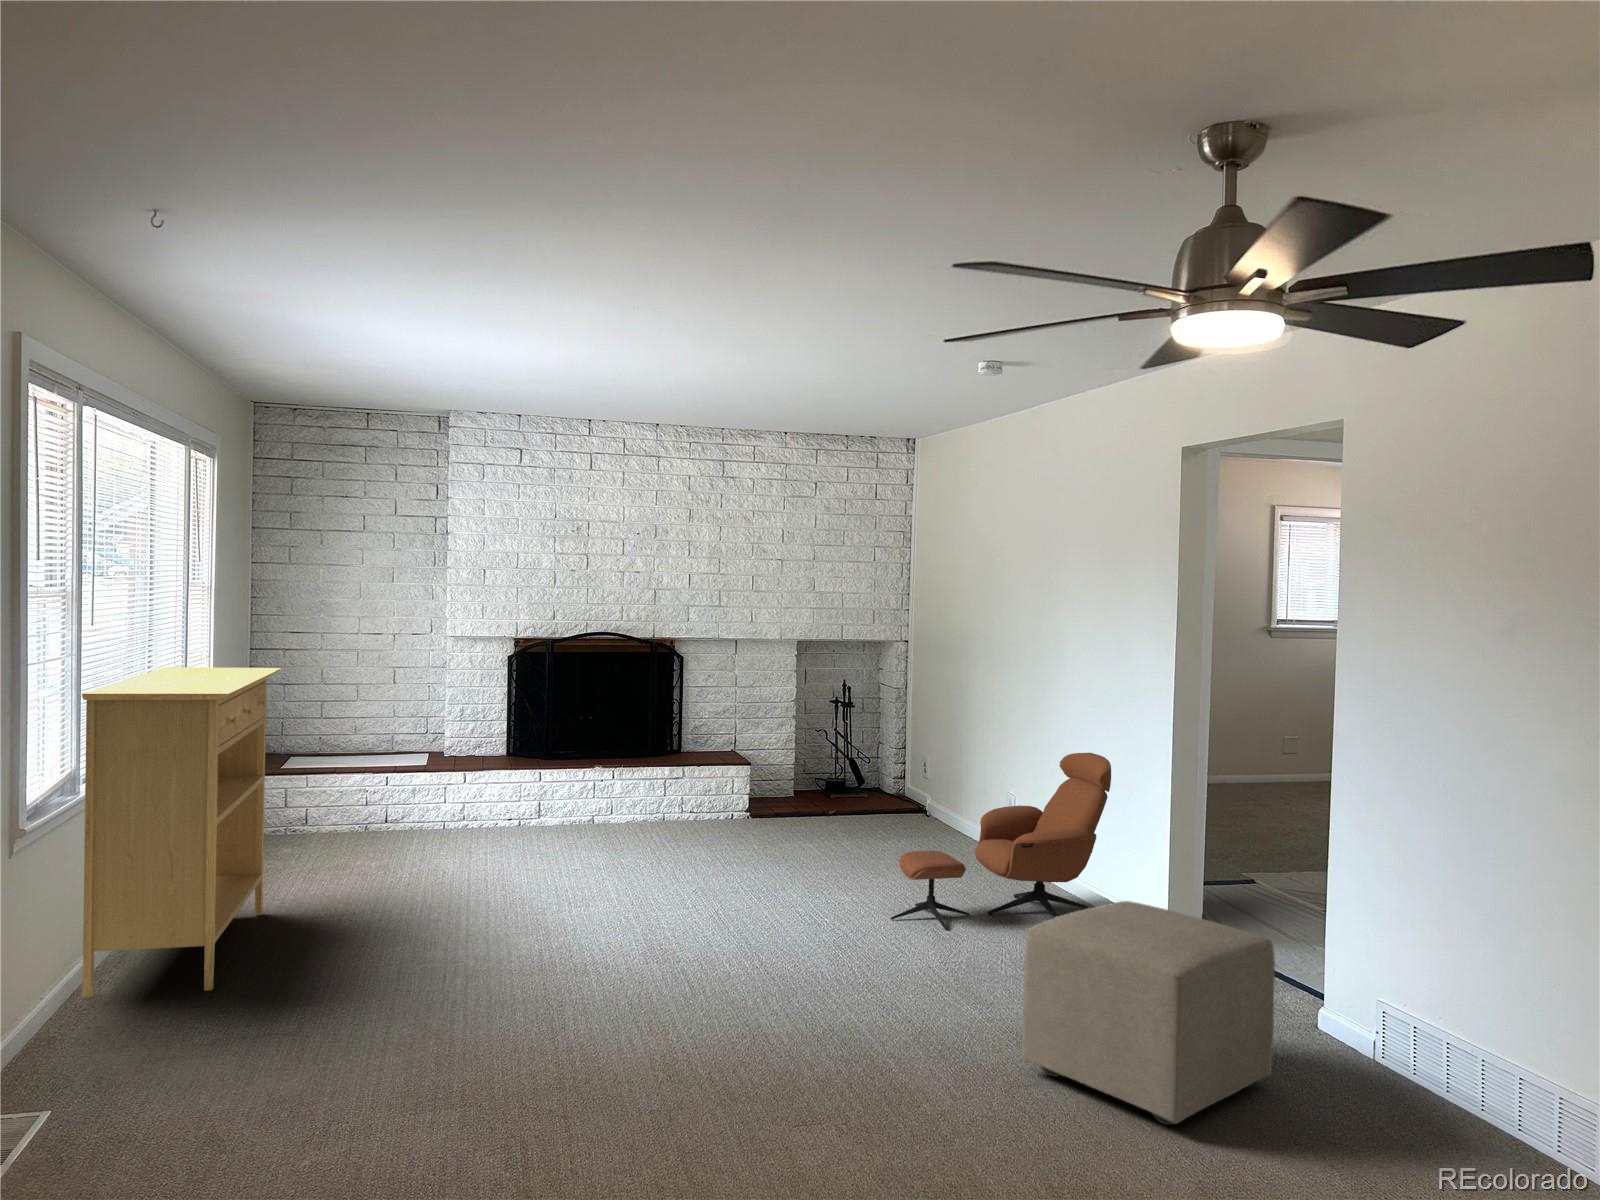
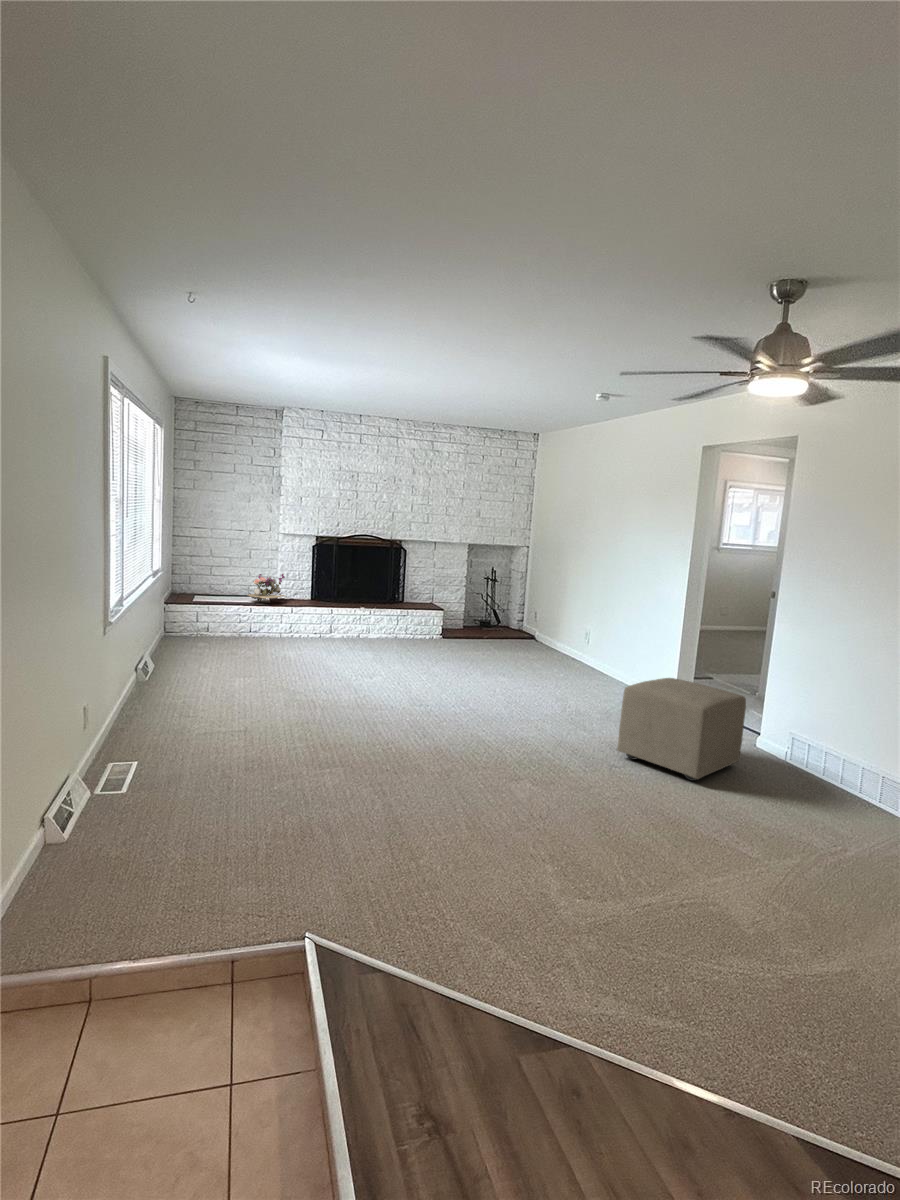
console table: present [82,667,281,998] -> none [130,542,213,710]
flower arrangement: none [383,708,457,764] -> present [248,574,285,602]
lounge chair: present [891,753,1111,930] -> none [533,607,651,696]

